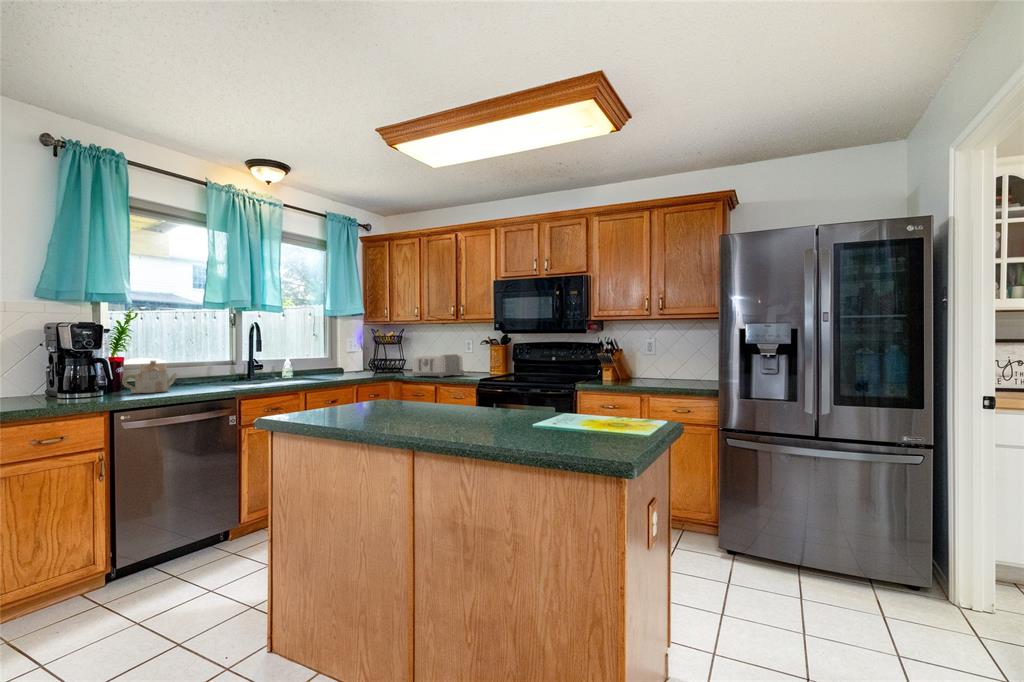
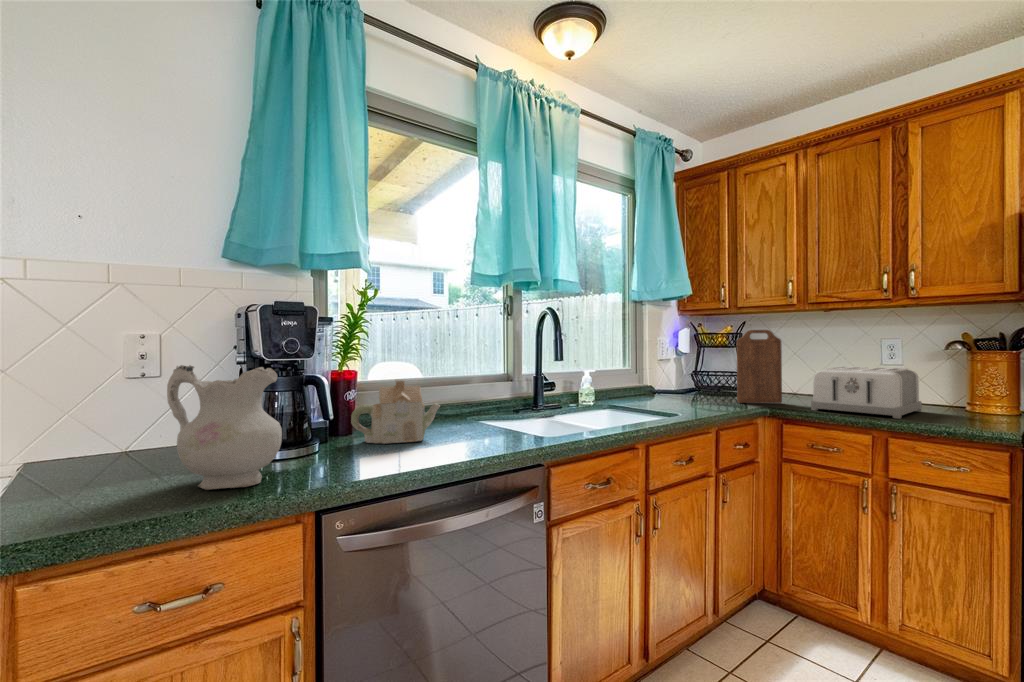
cutting board: none [382,335,407,376] -> present [737,330,782,403]
ceramic pitcher: none [27,351,89,404] -> present [167,365,282,490]

